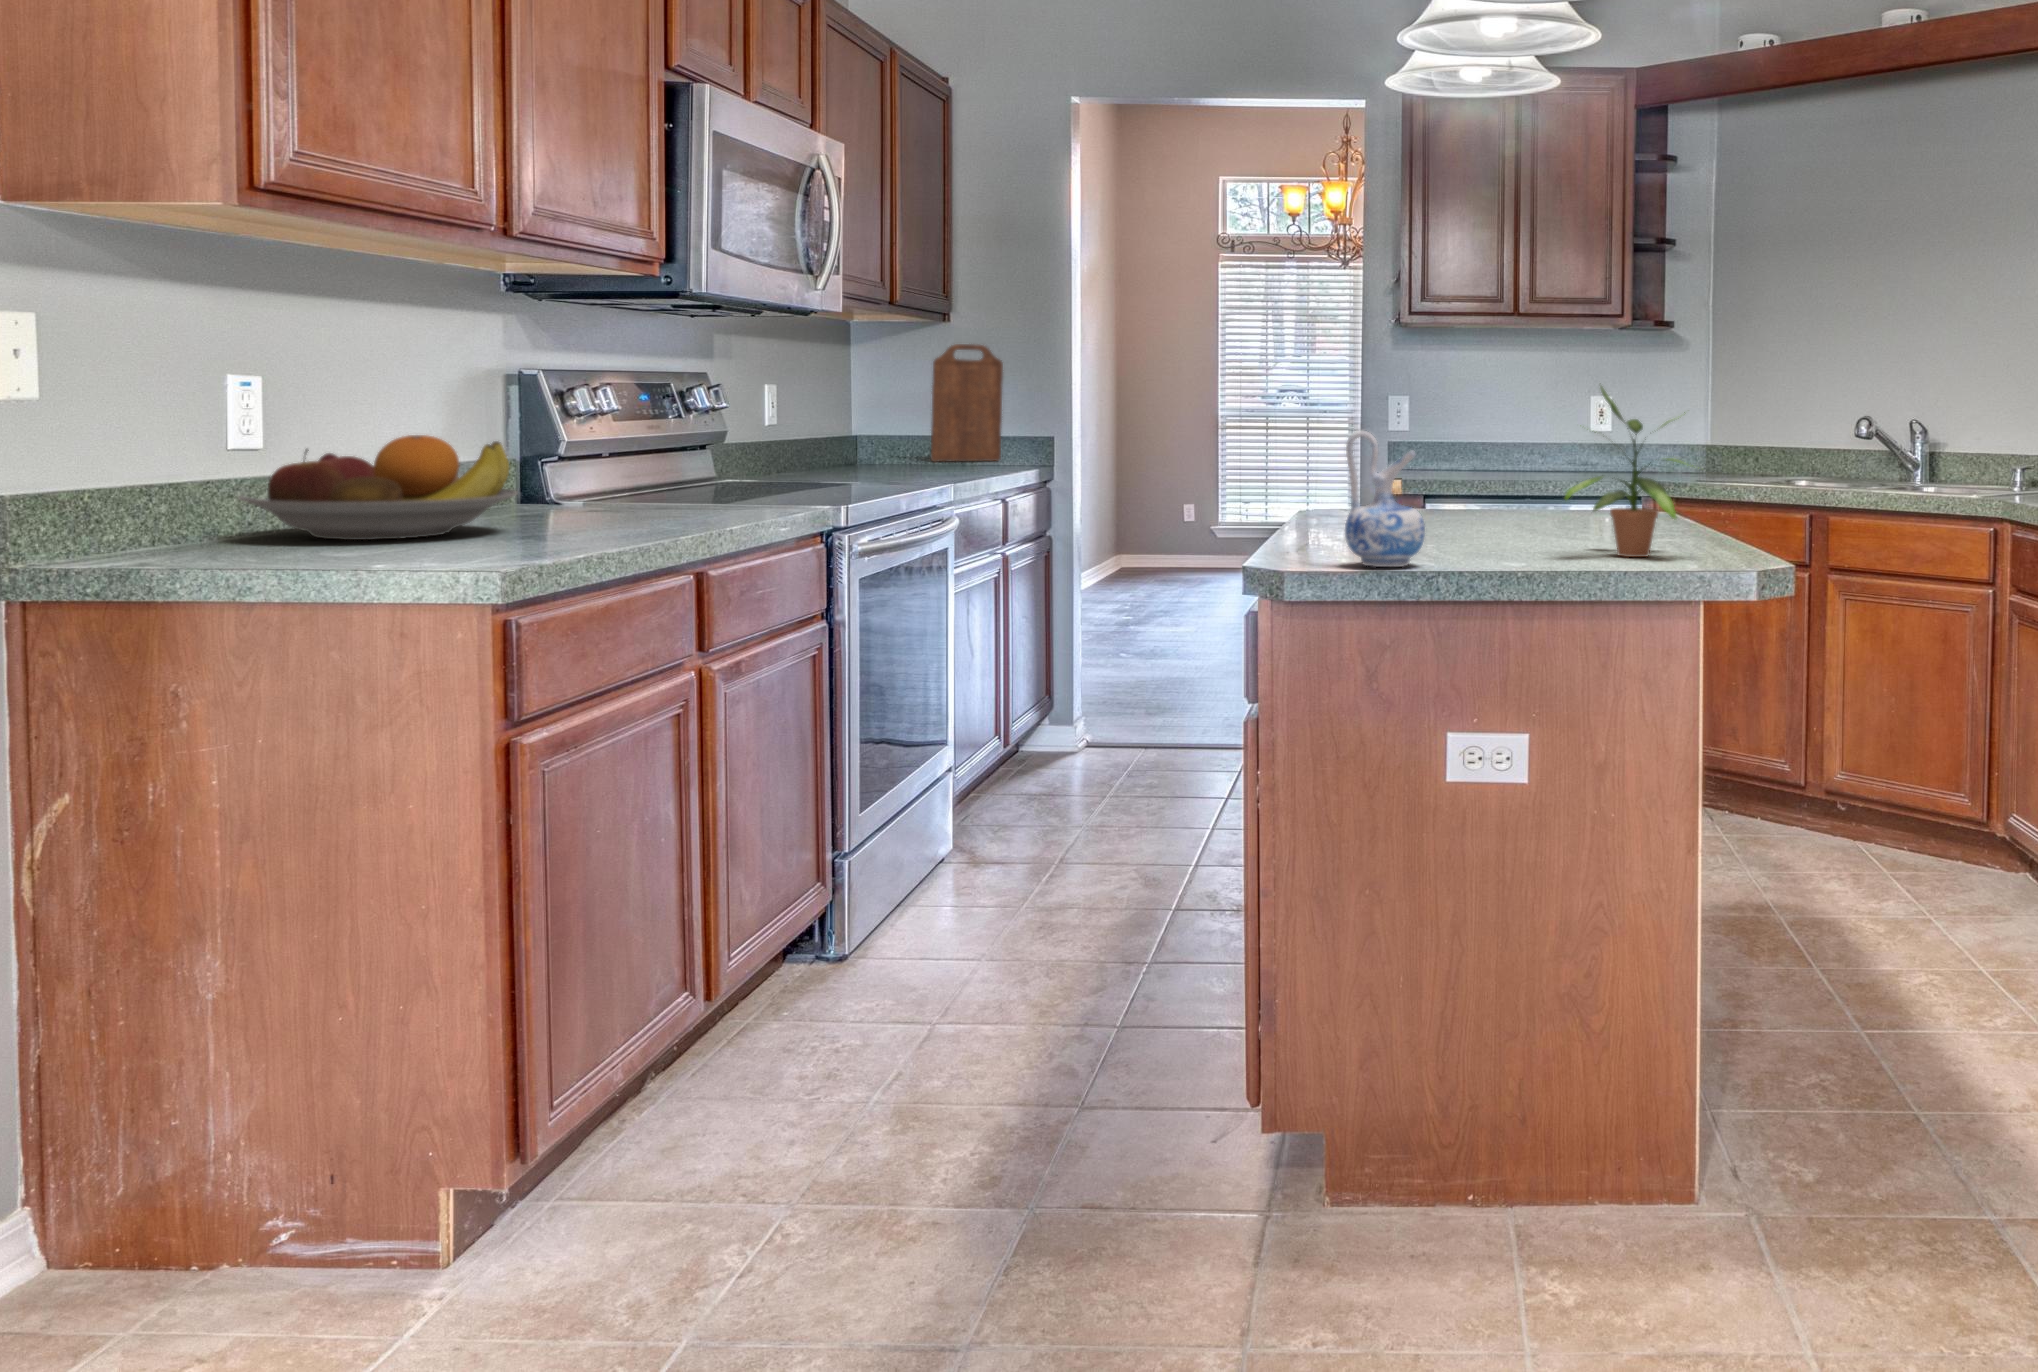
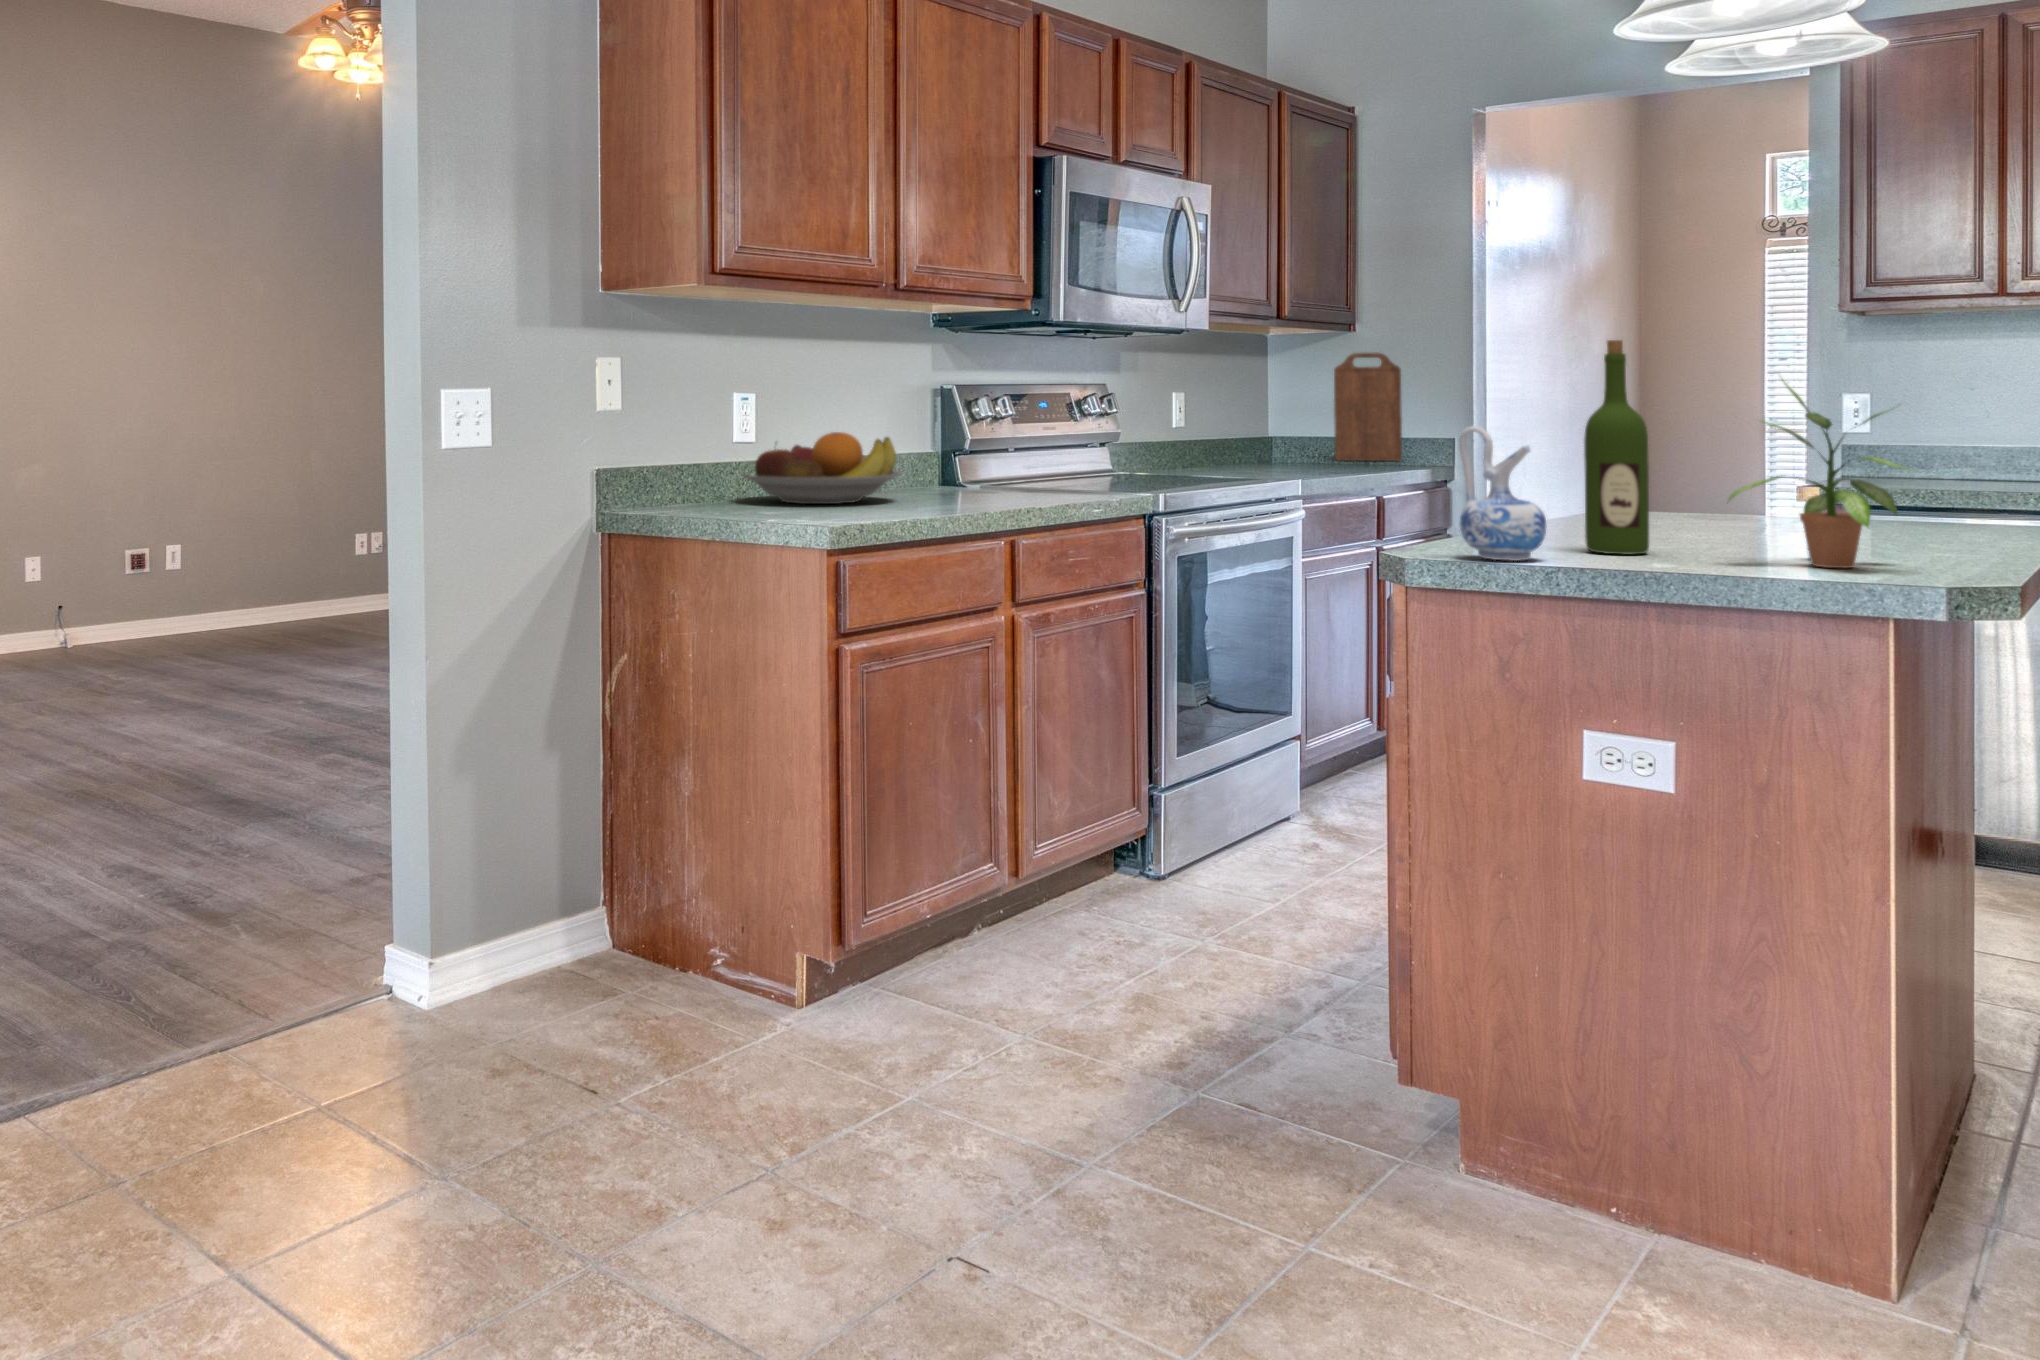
wine bottle: none [1424,347,1480,554] -> present [1584,340,1649,555]

